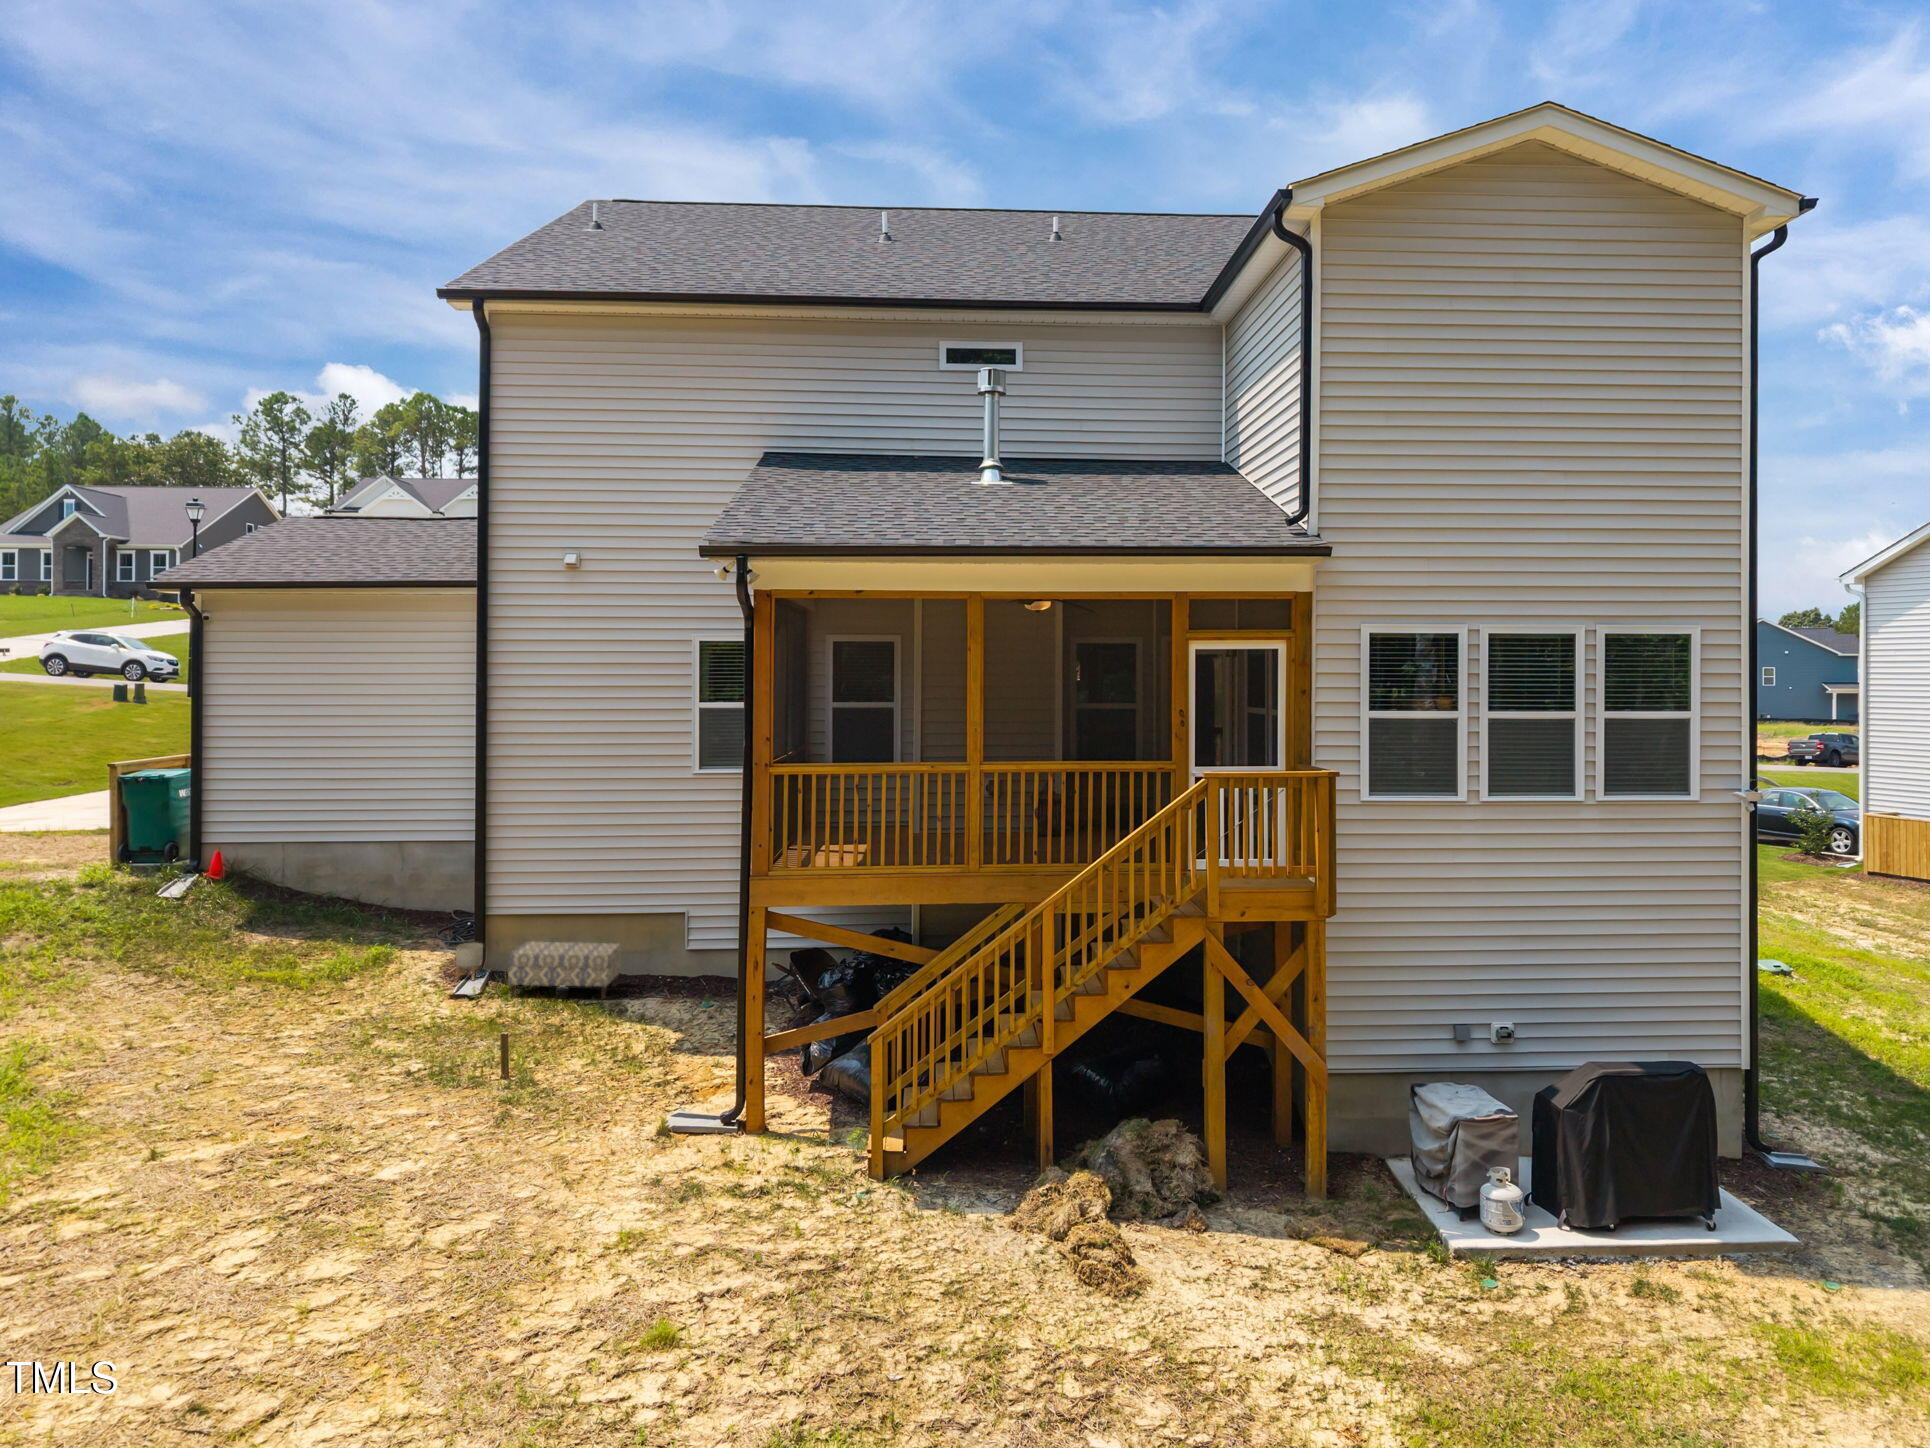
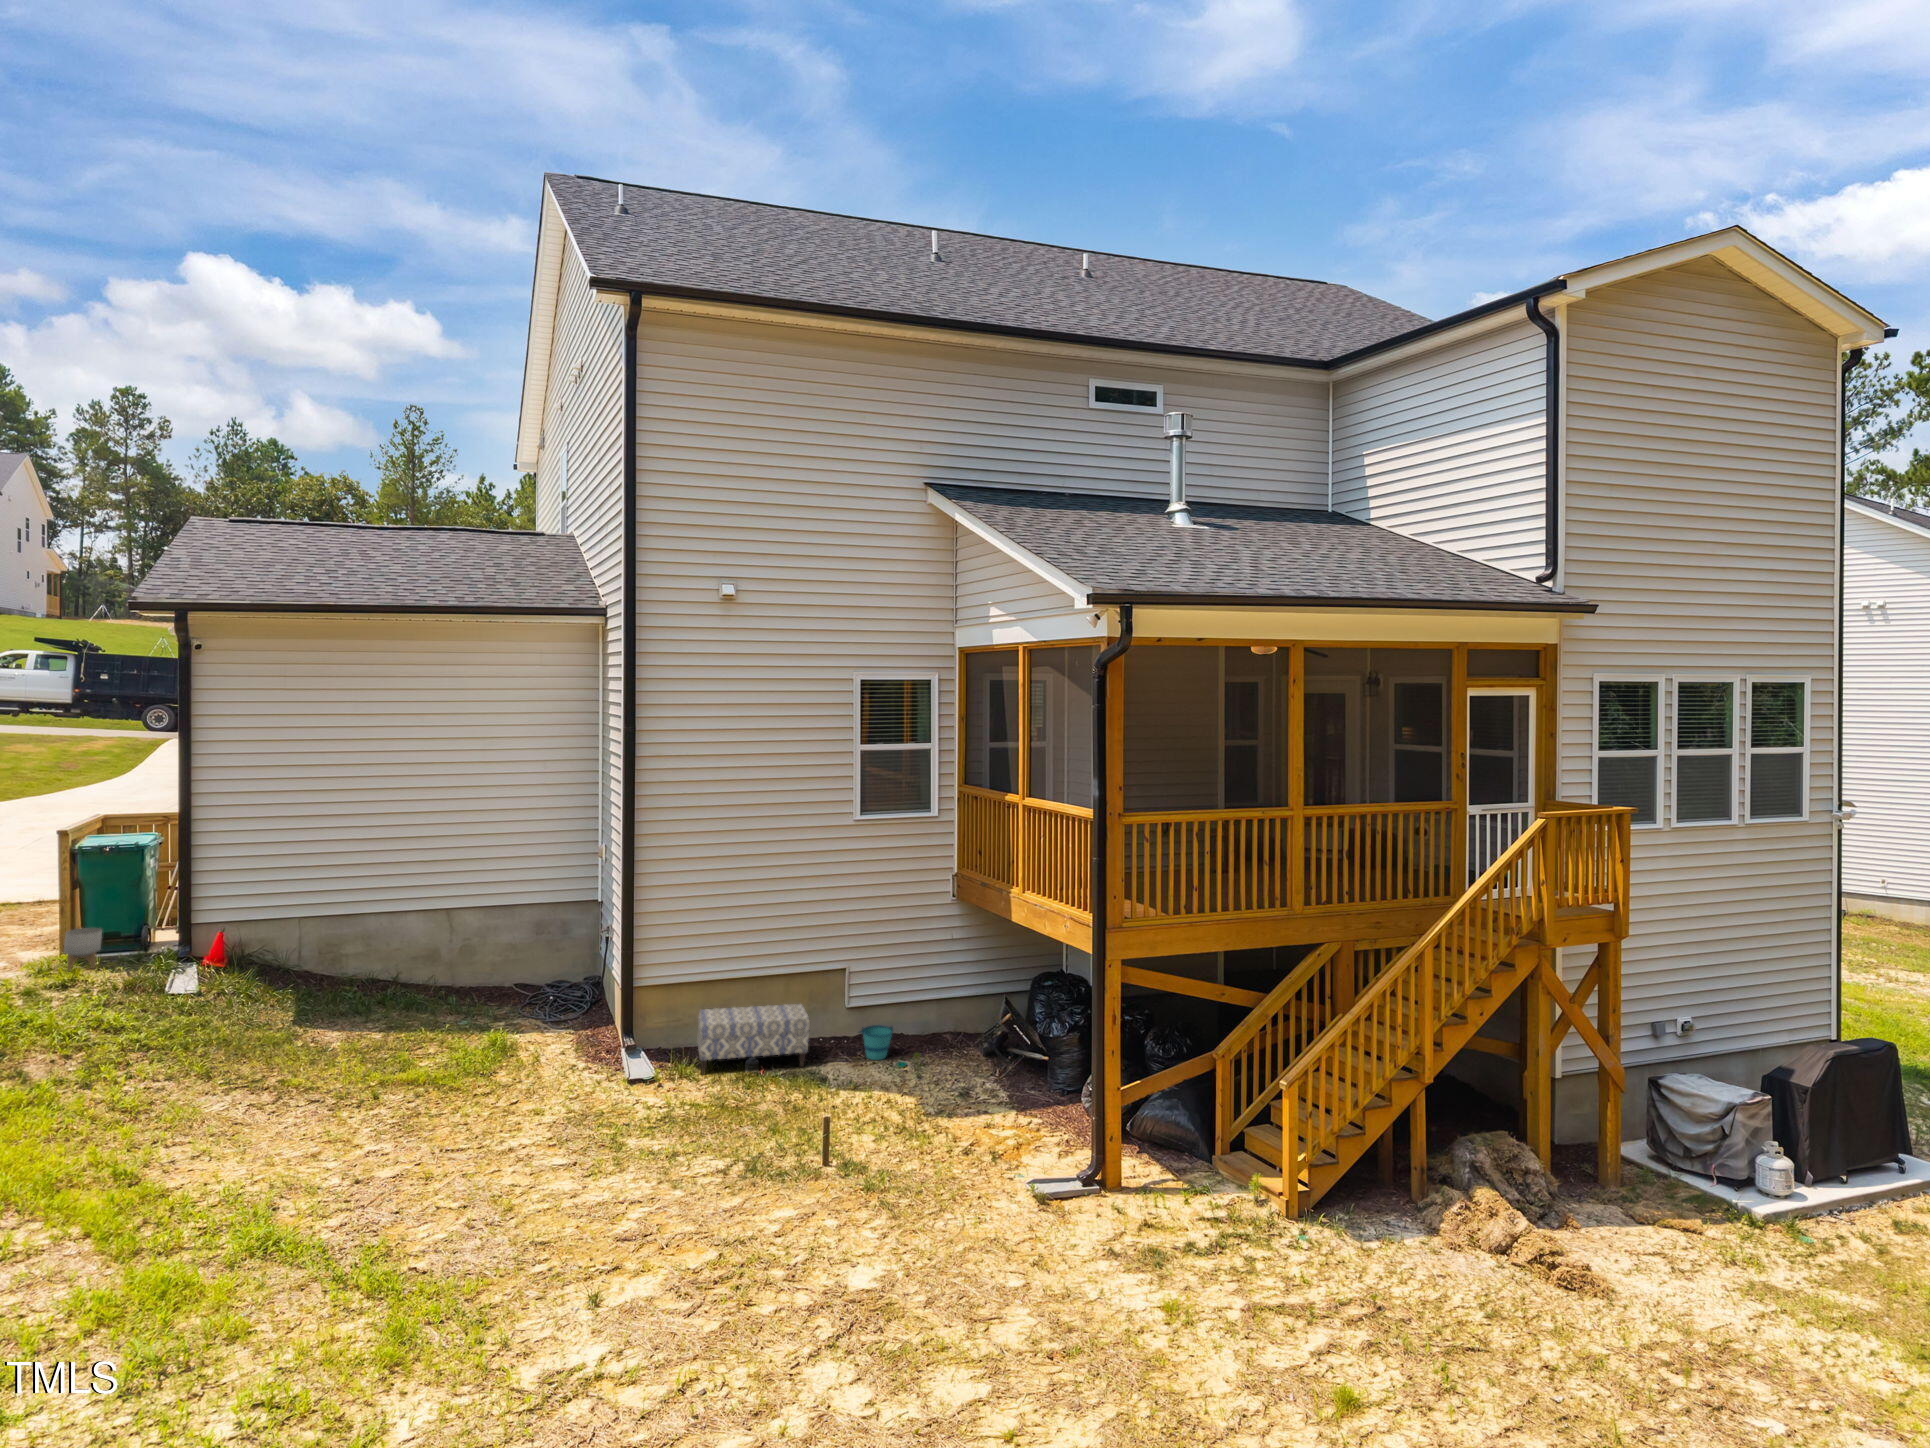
planter: present [456,943,483,980] -> present [64,928,102,971]
bucket: none [666,969,700,1000] -> present [859,1025,893,1060]

